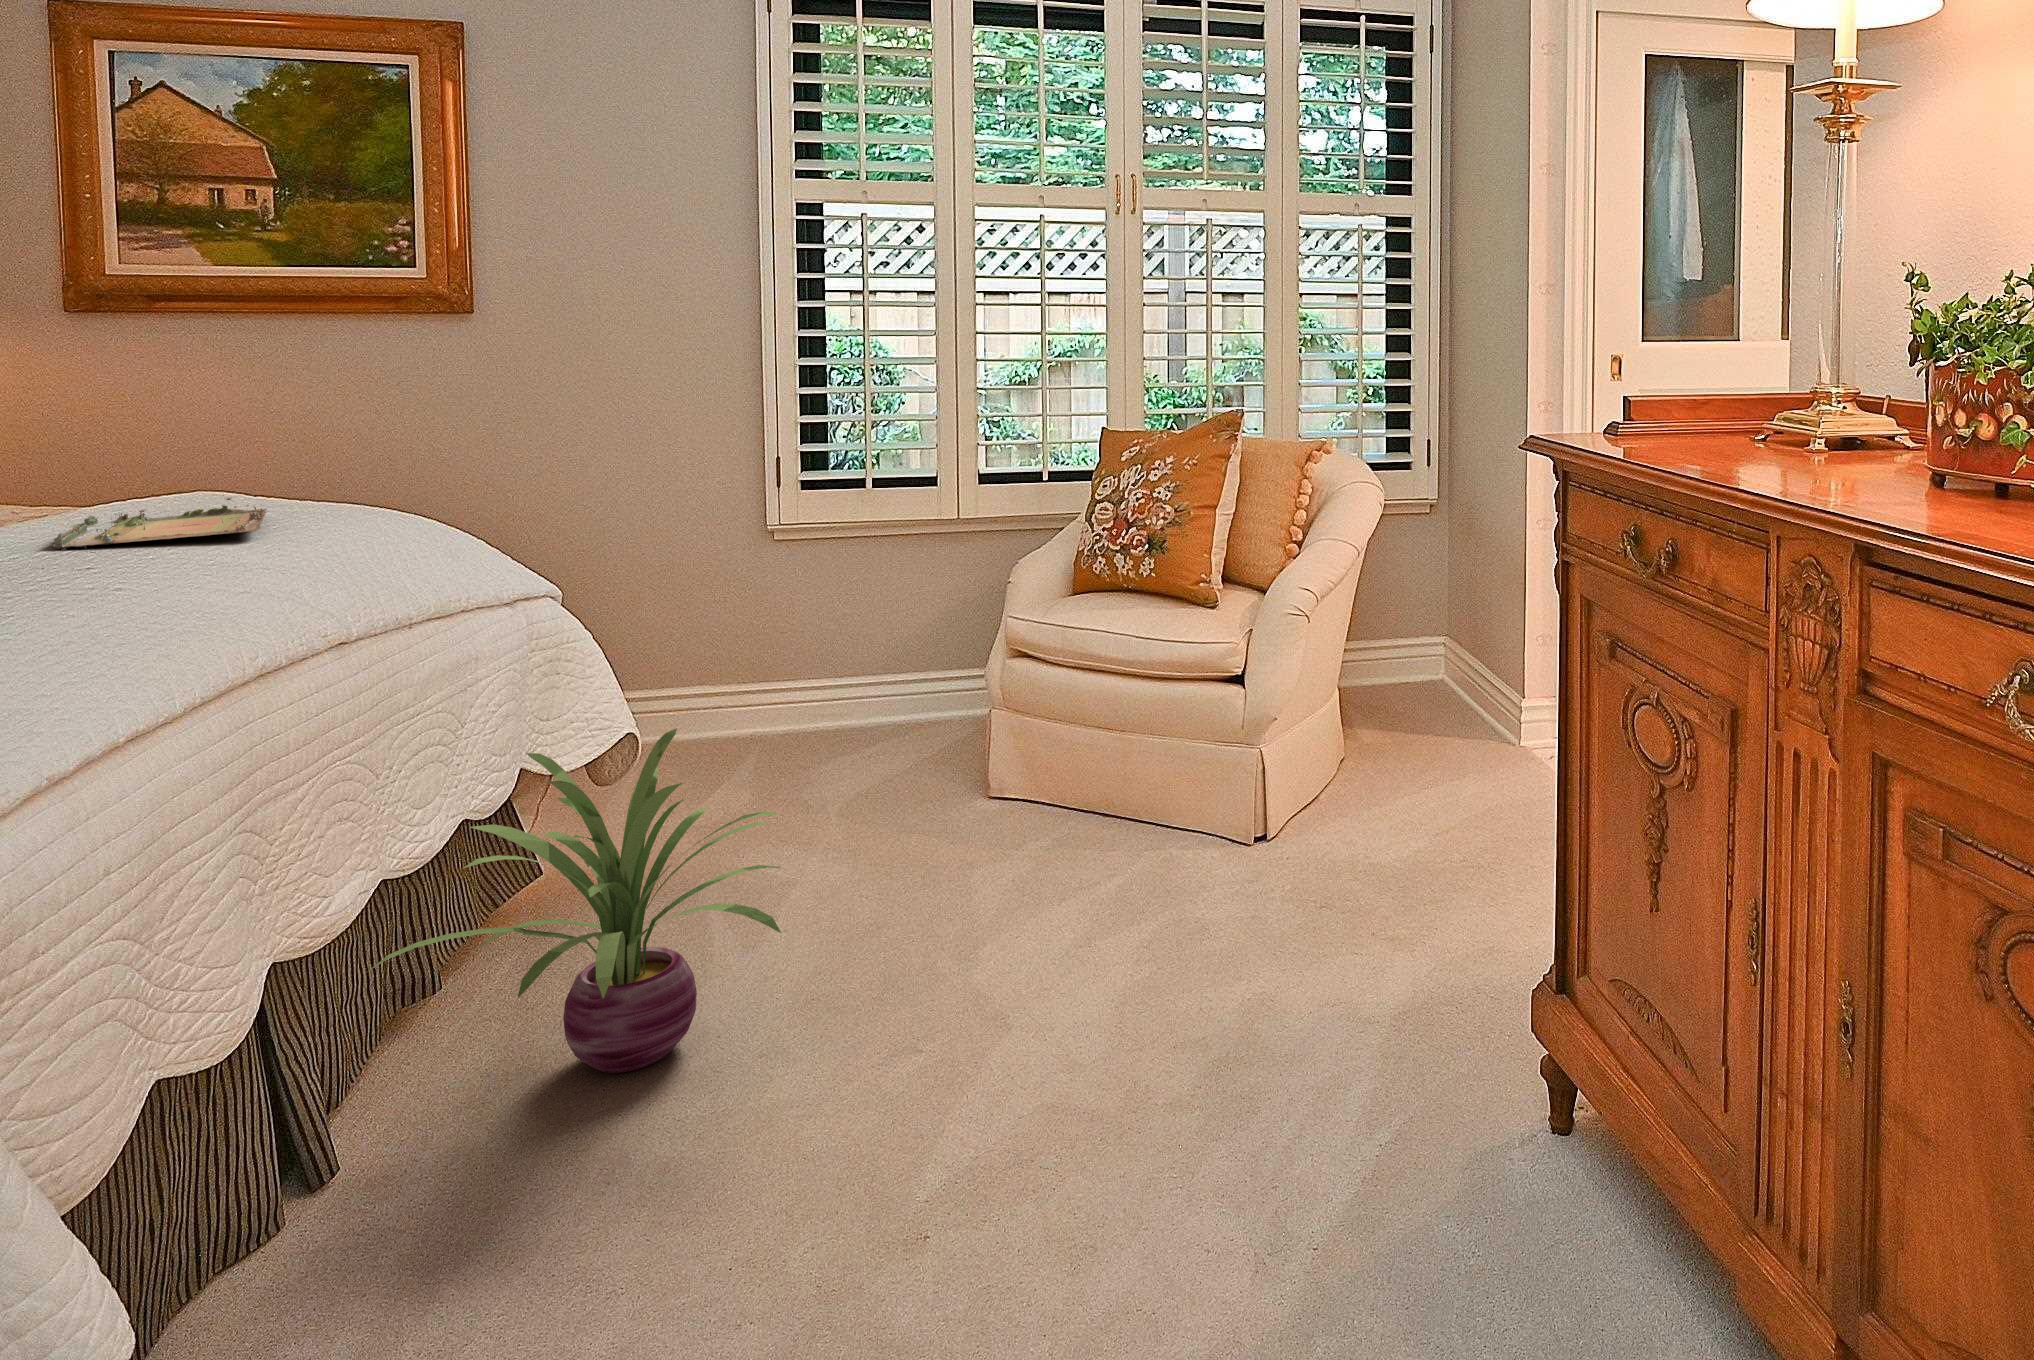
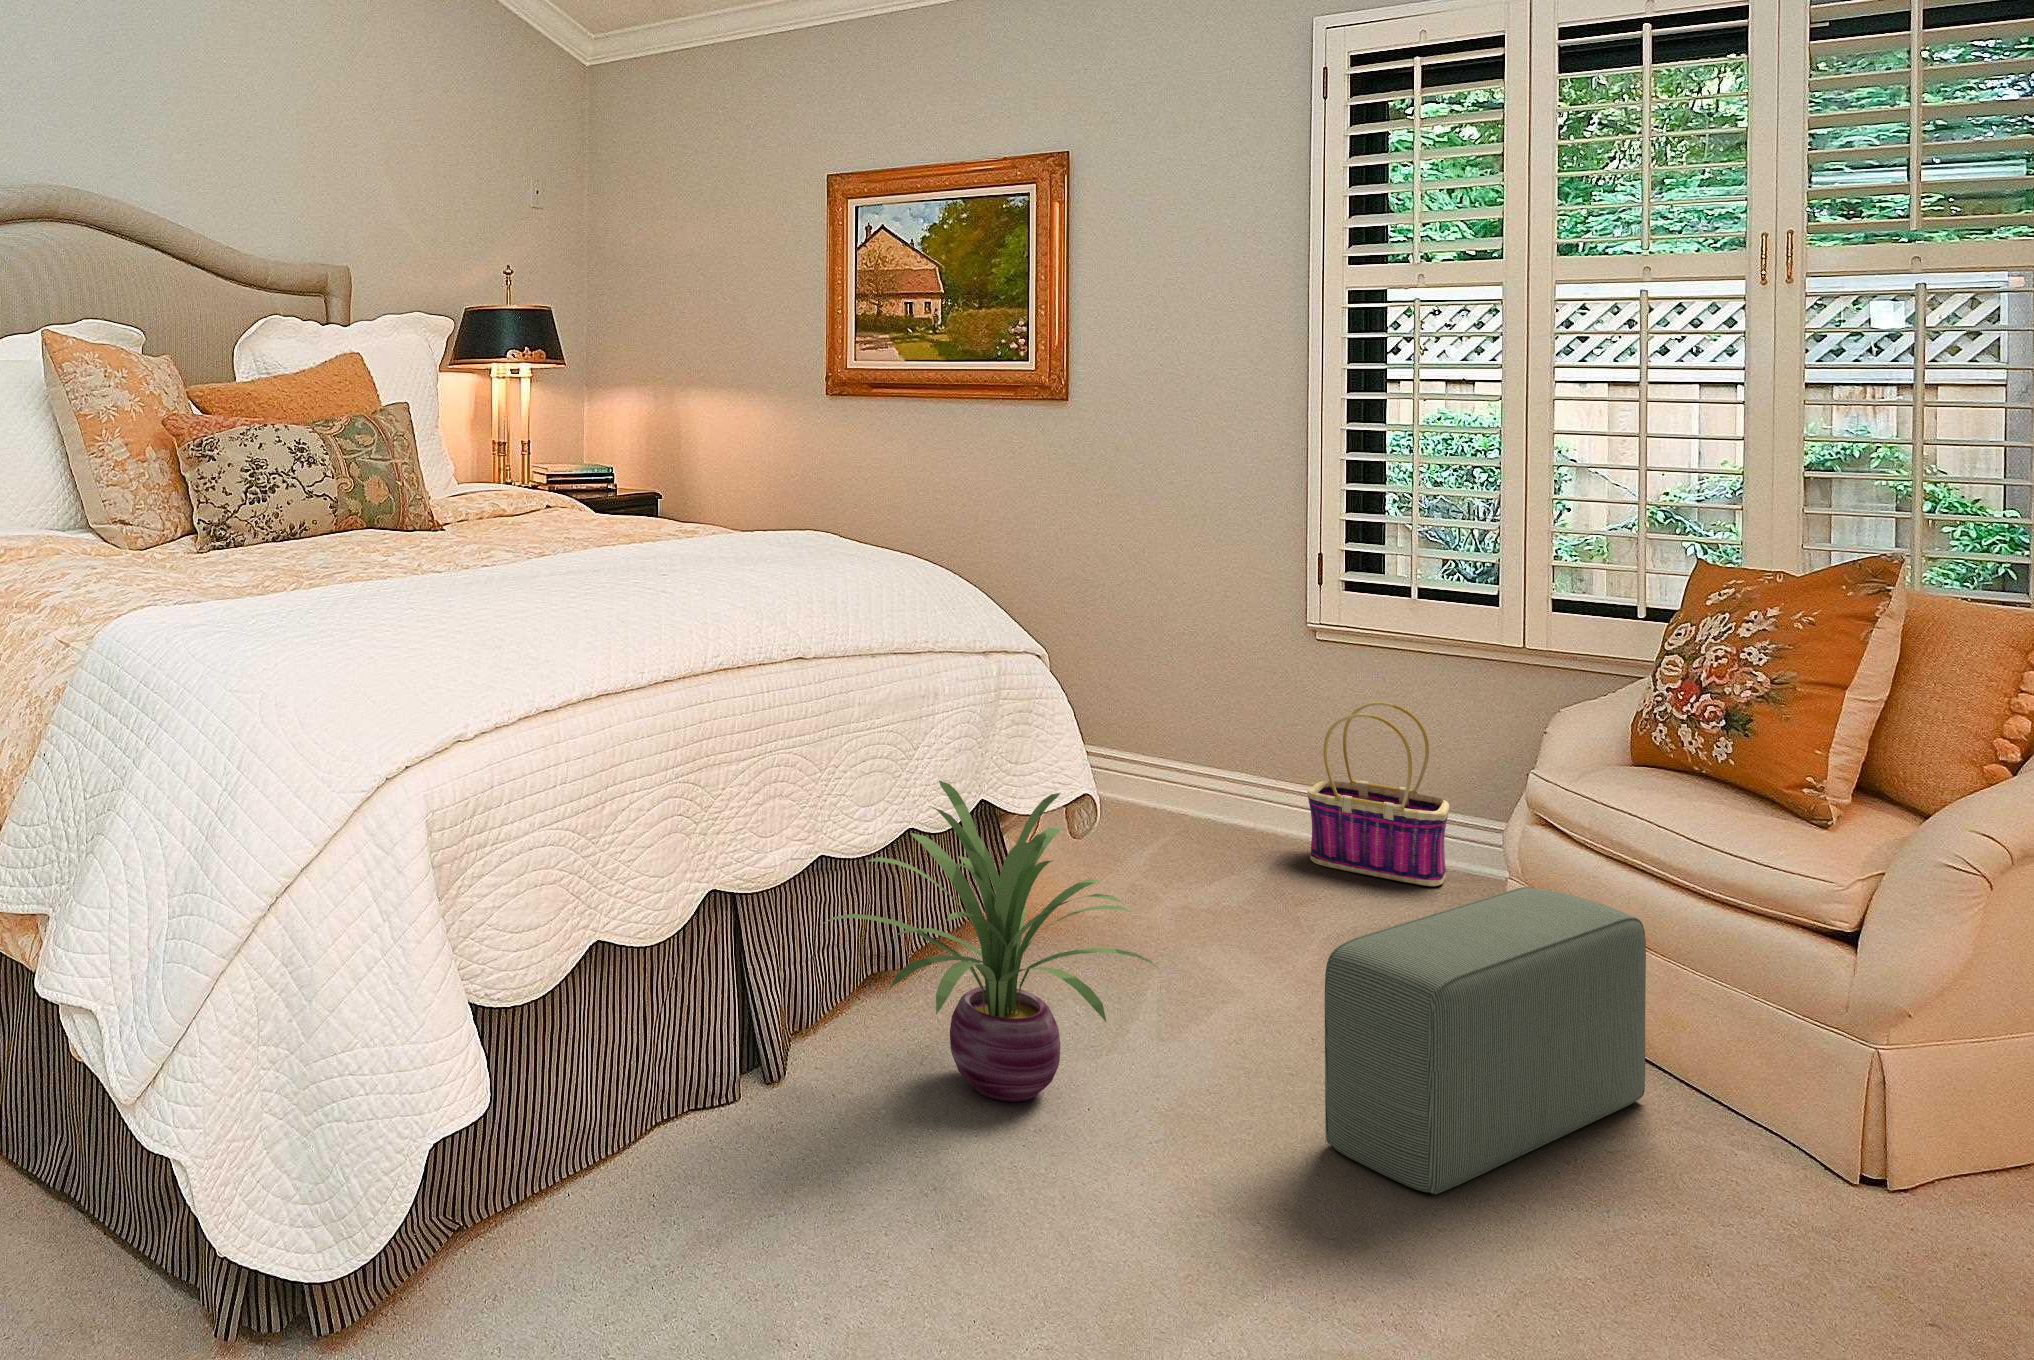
tray: present [53,498,267,550] -> none [712,533,850,562]
basket: none [783,586,907,749] -> present [1307,702,1449,886]
pouf: none [944,702,1125,968] -> present [1325,887,1646,1194]

